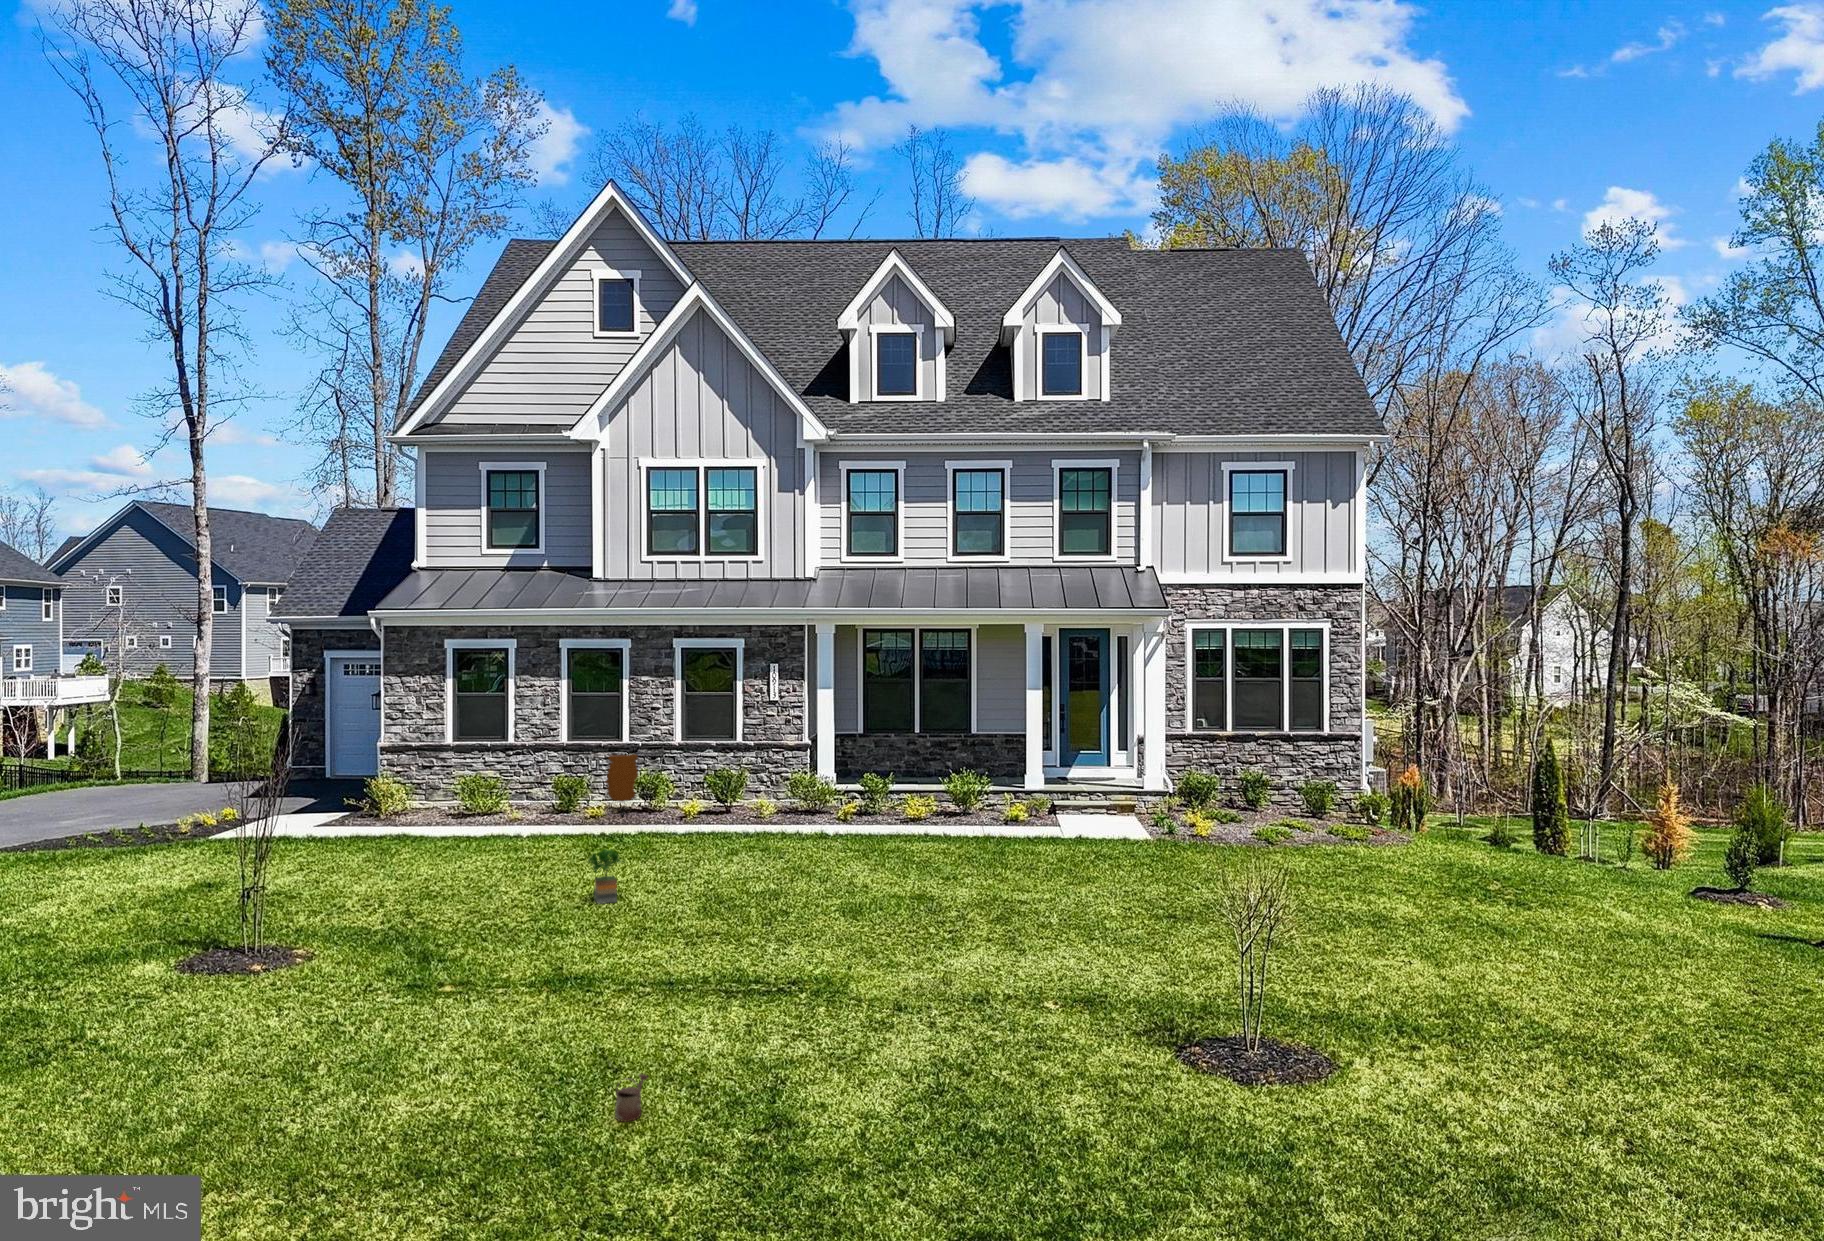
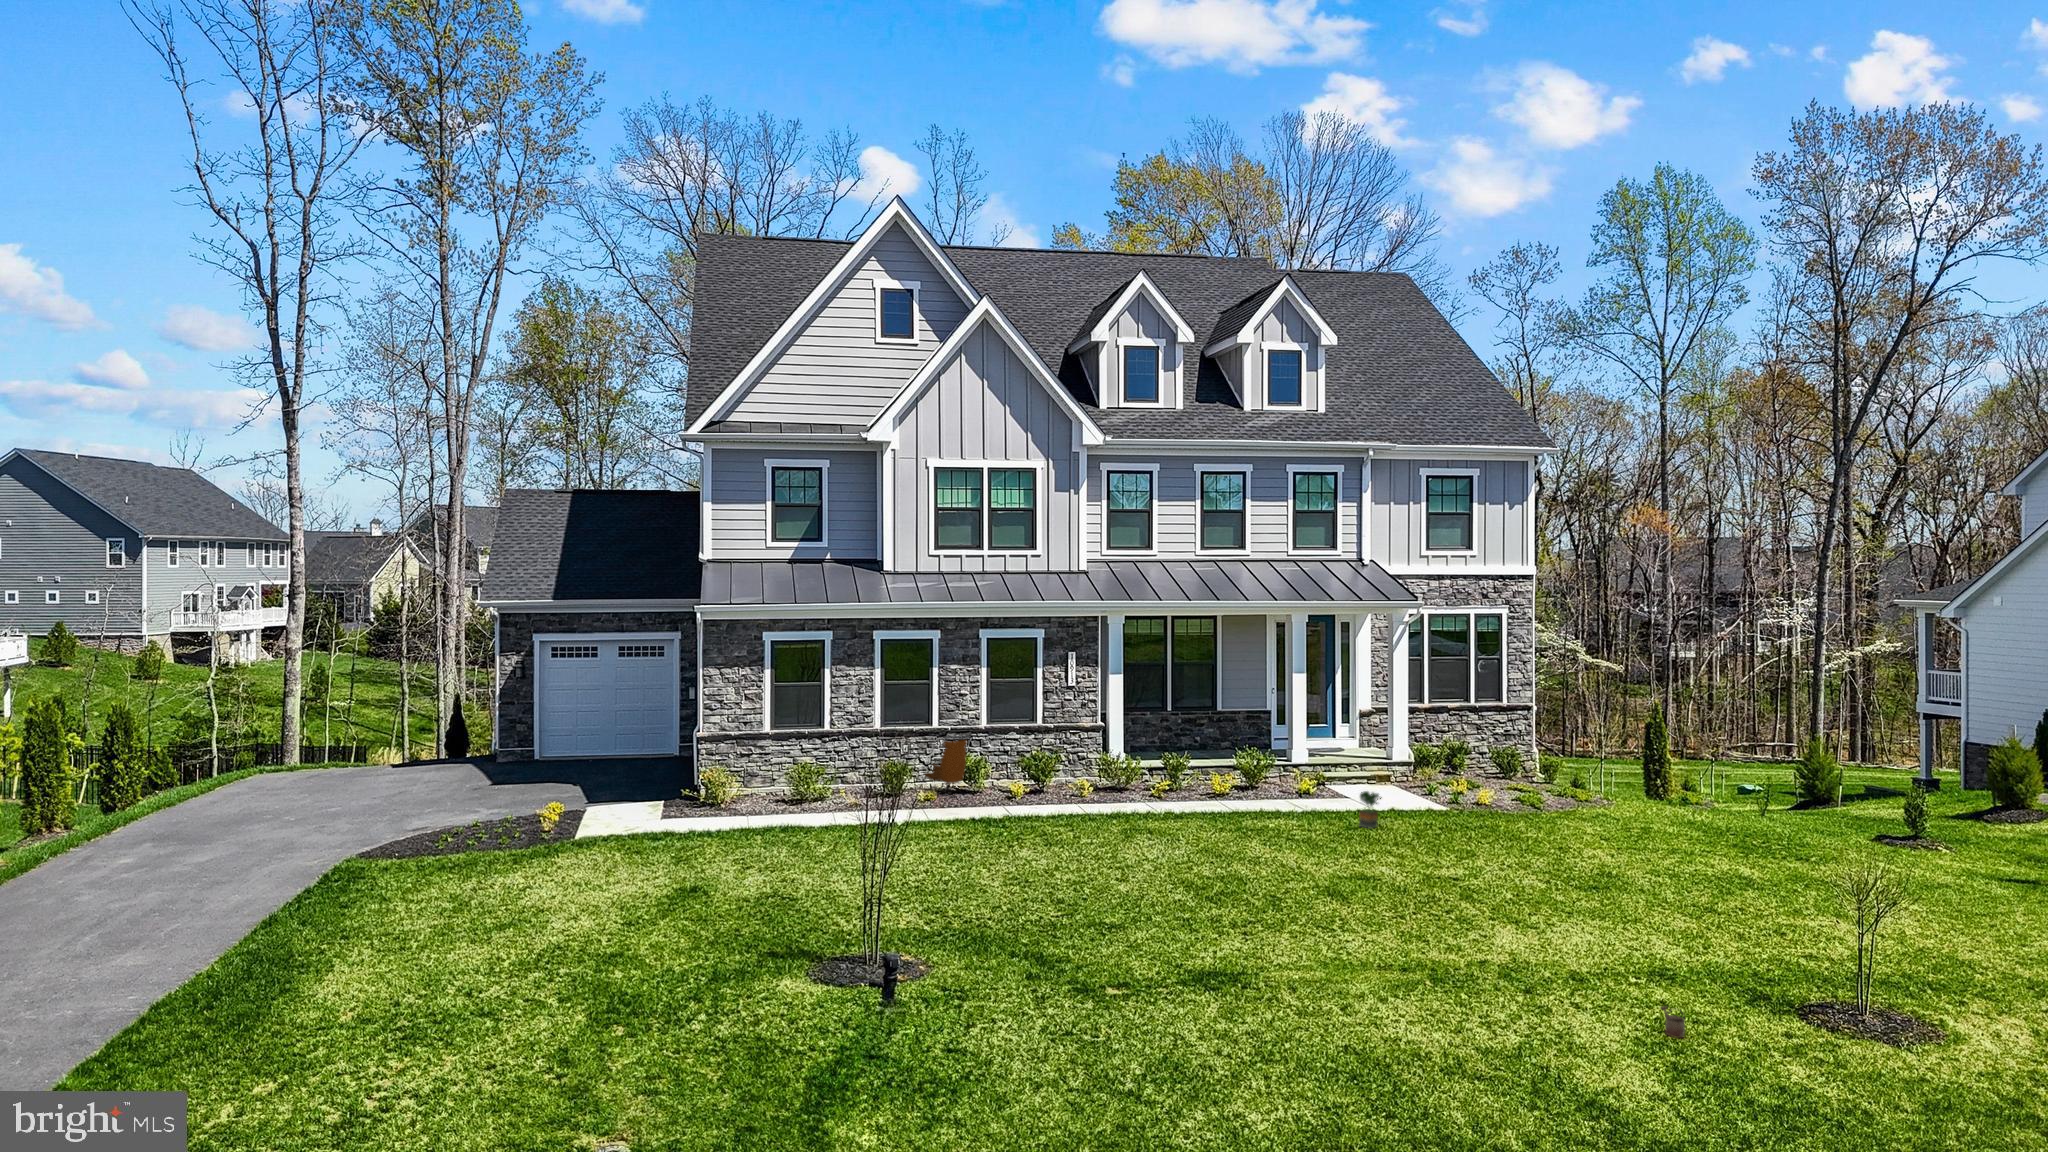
potted tree: present [588,850,623,904] -> present [1359,791,1382,829]
watering can: present [615,1074,648,1122] -> present [1661,1006,1685,1038]

